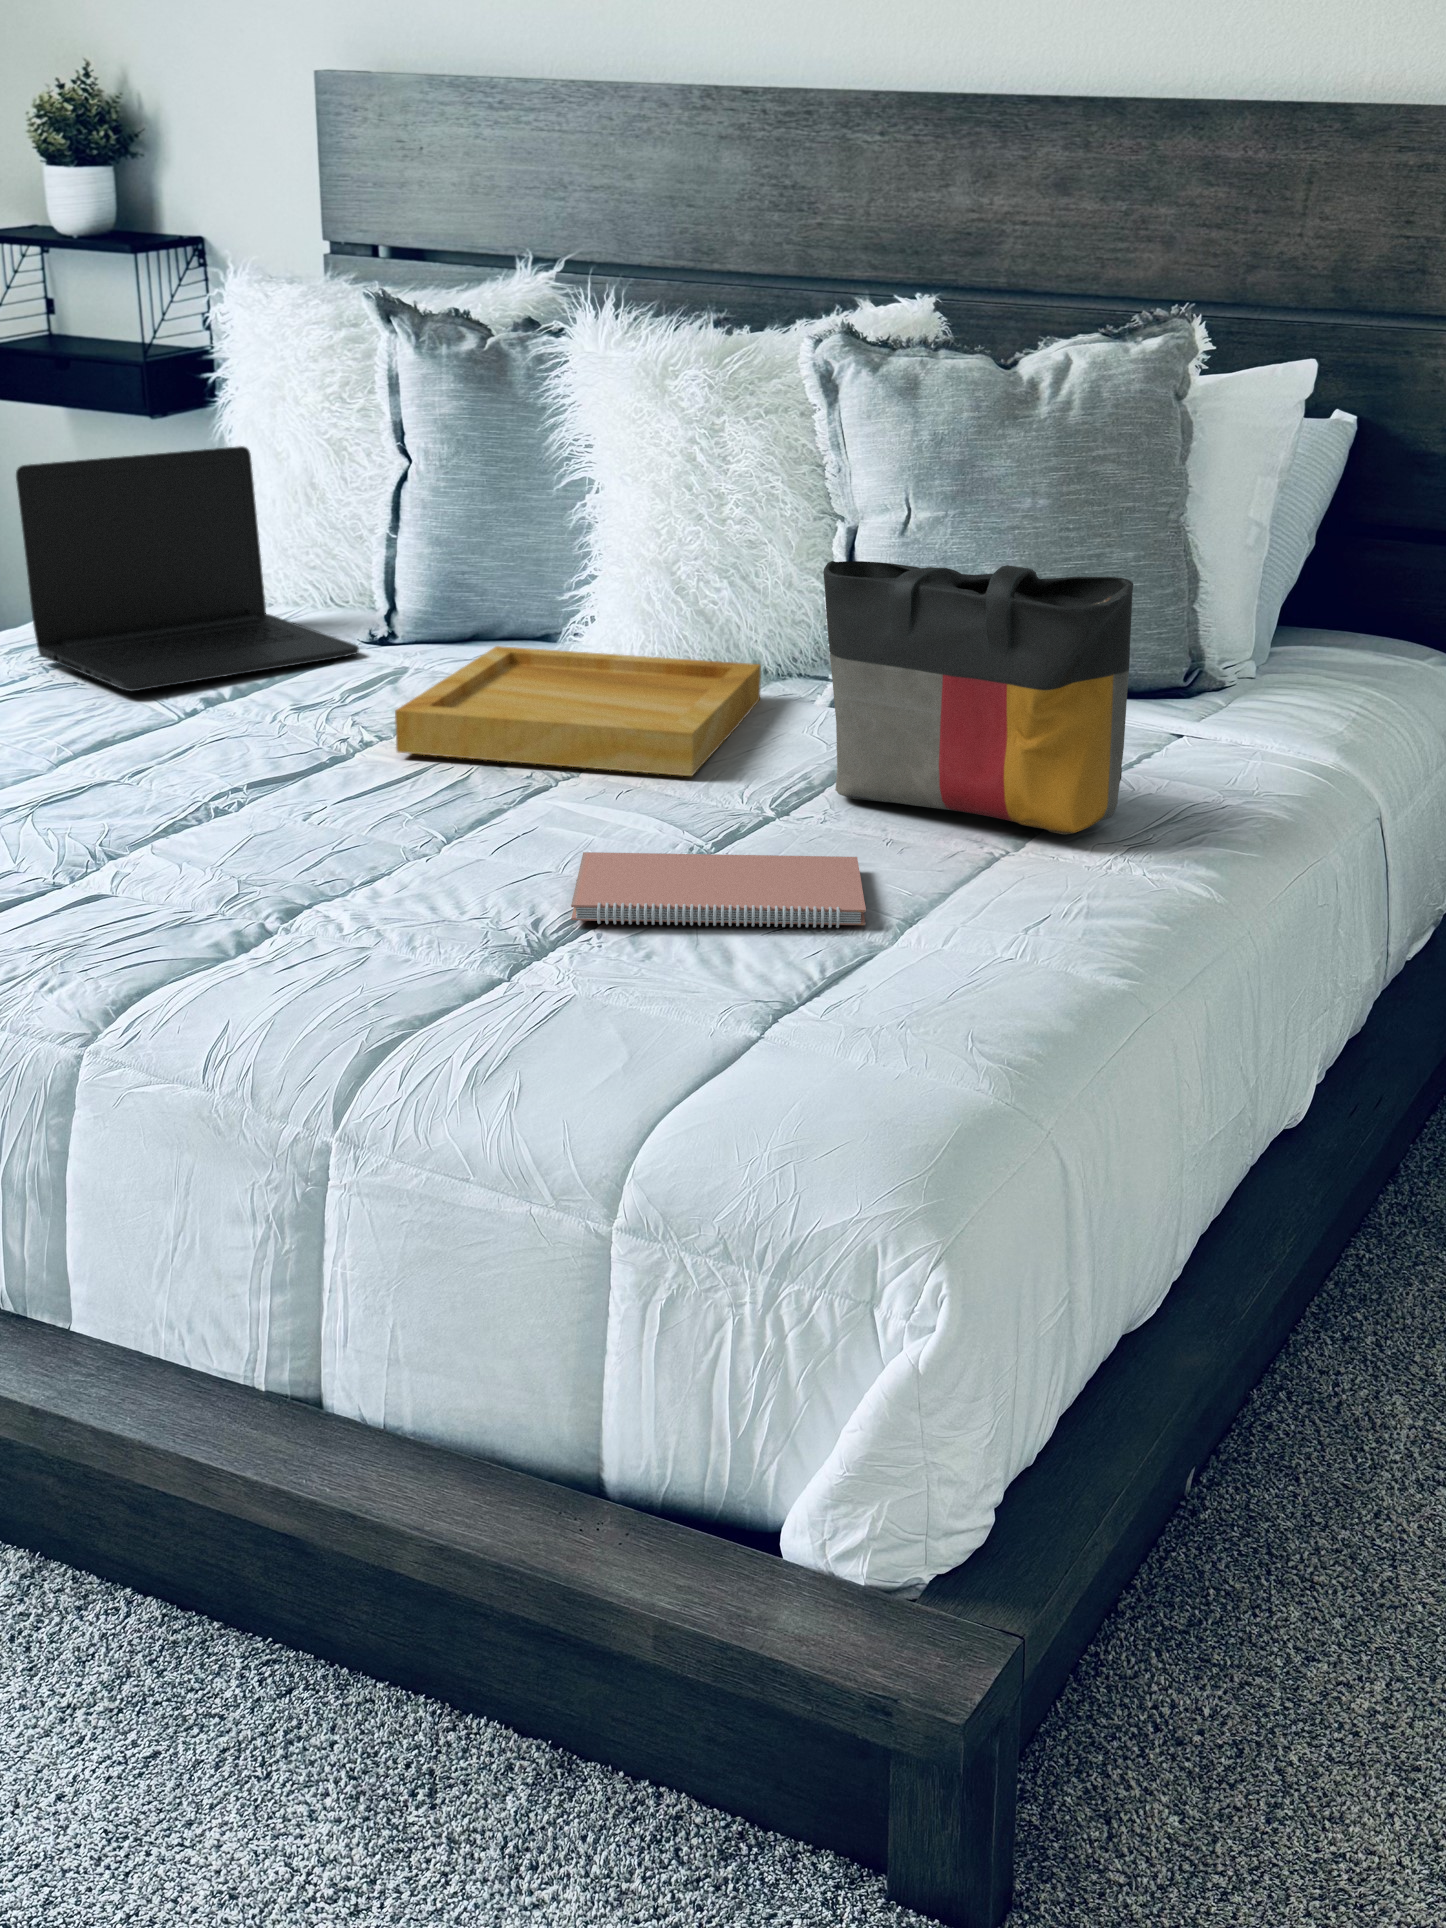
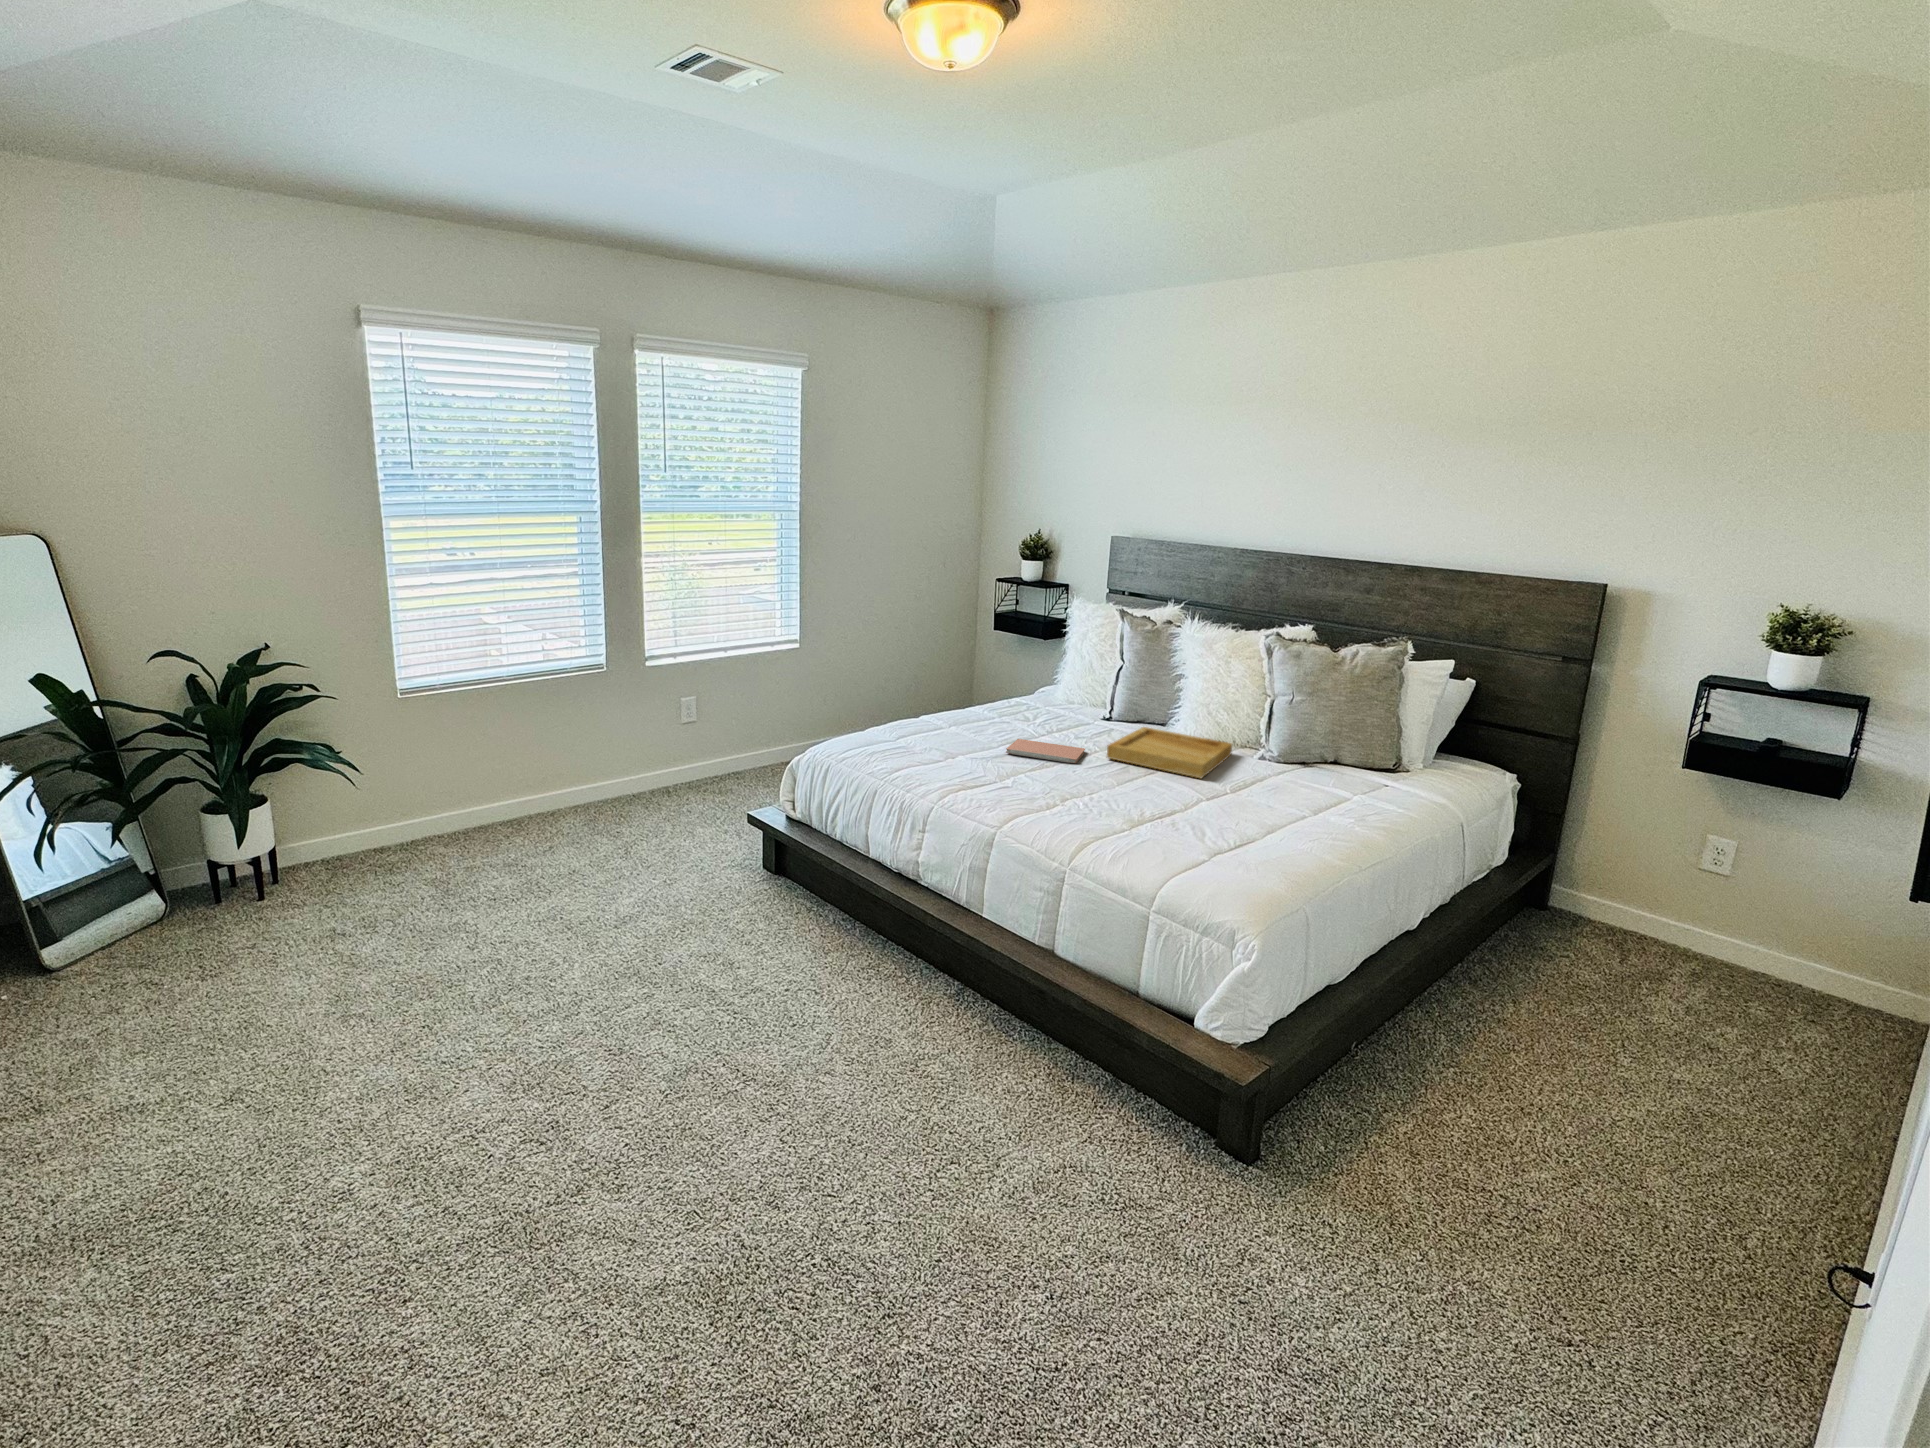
laptop: present [16,446,359,692] -> none [1003,655,1100,728]
tote bag: present [823,561,1134,834] -> none [1250,717,1362,818]
notebook: present [571,852,866,928] -> present [1006,739,1085,763]

